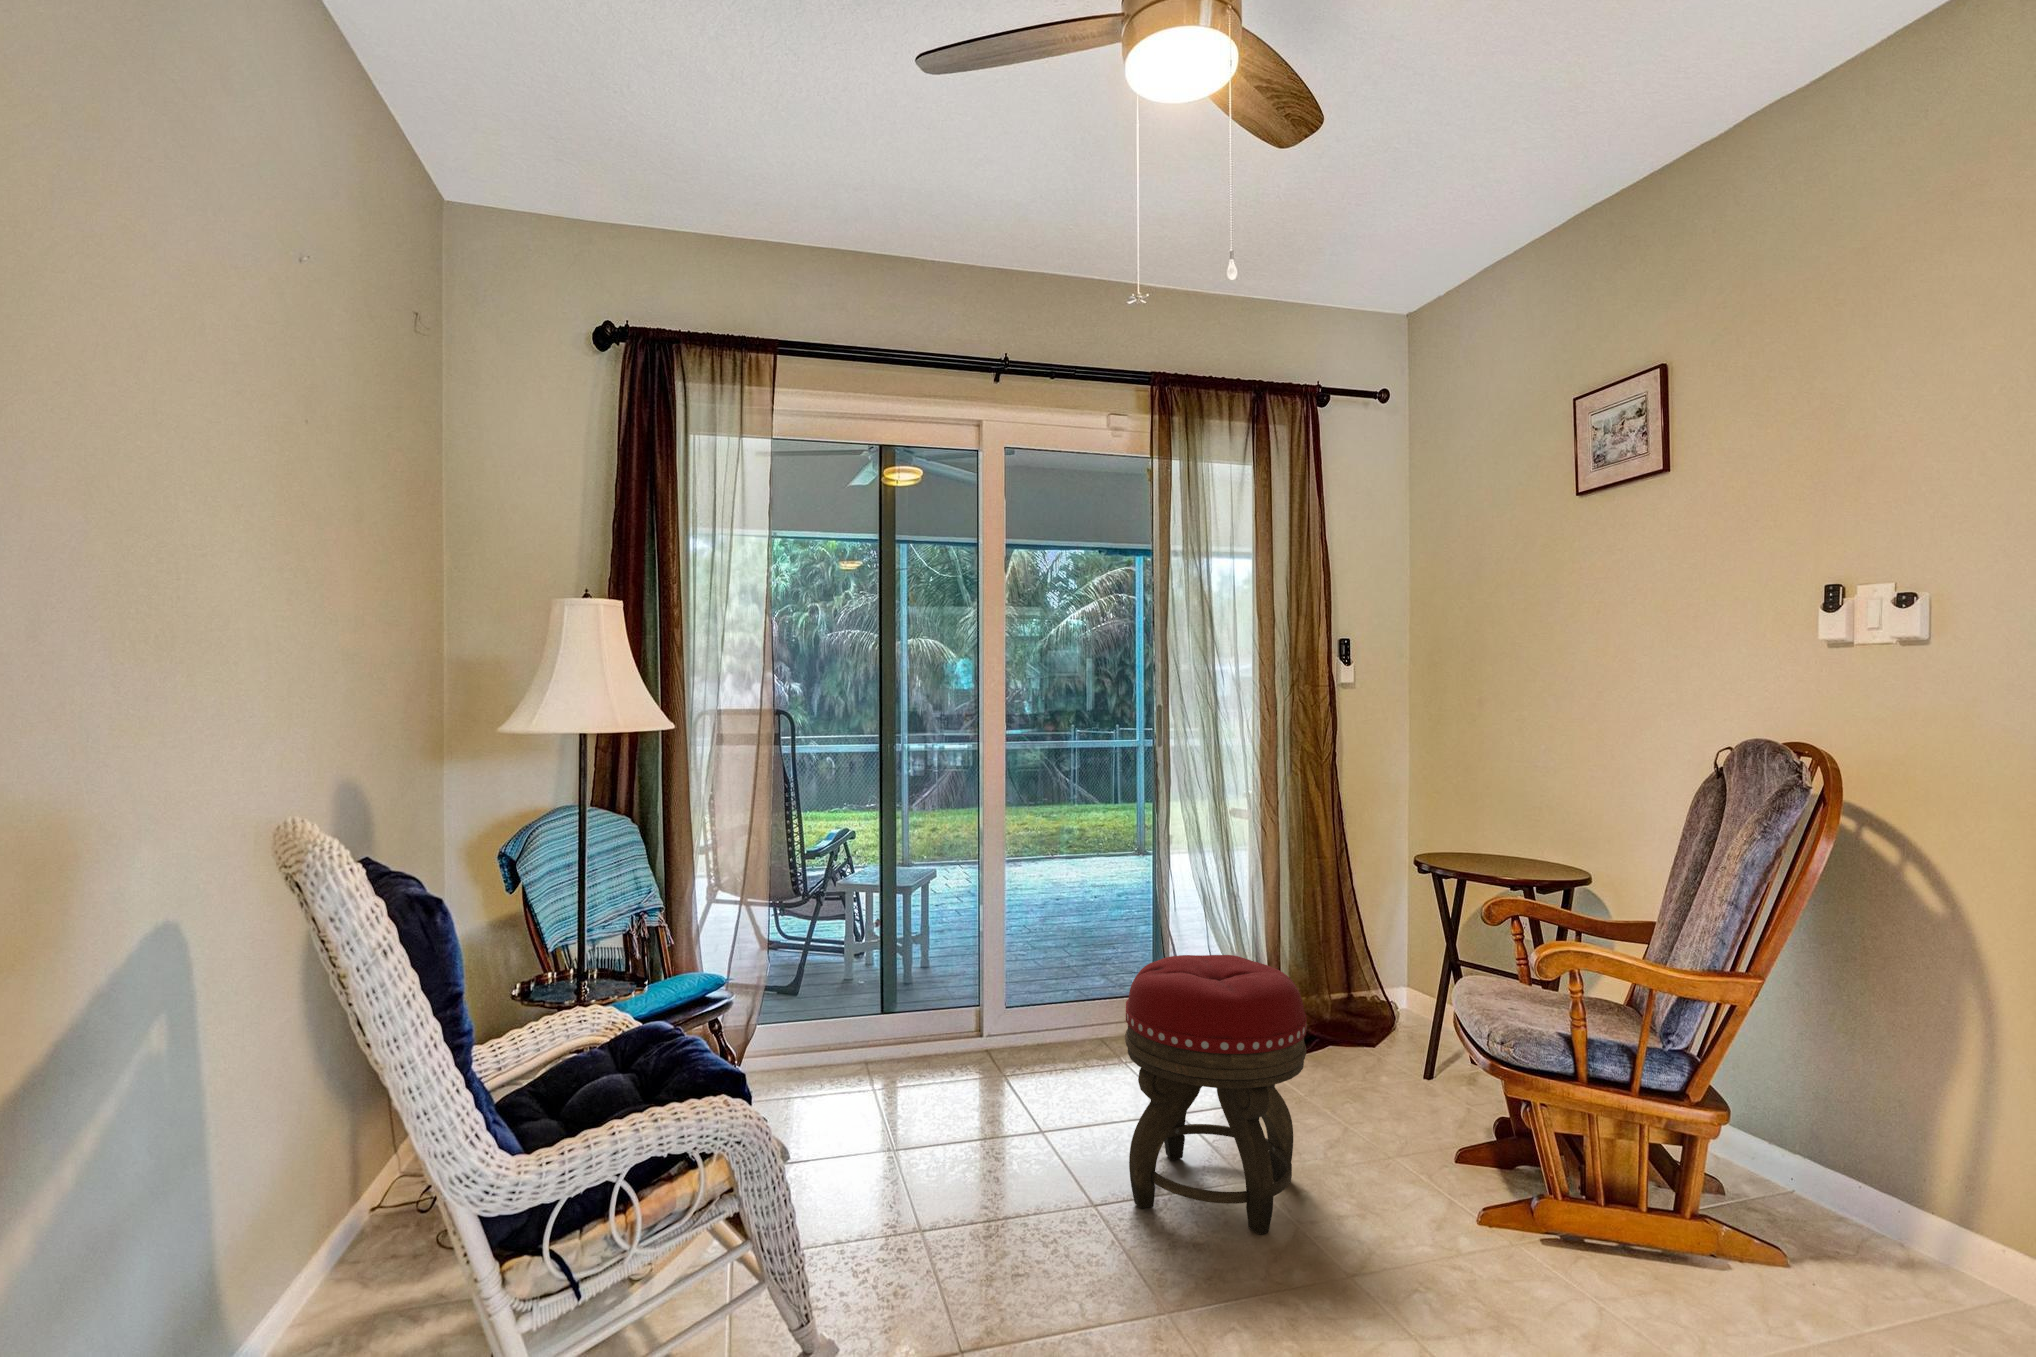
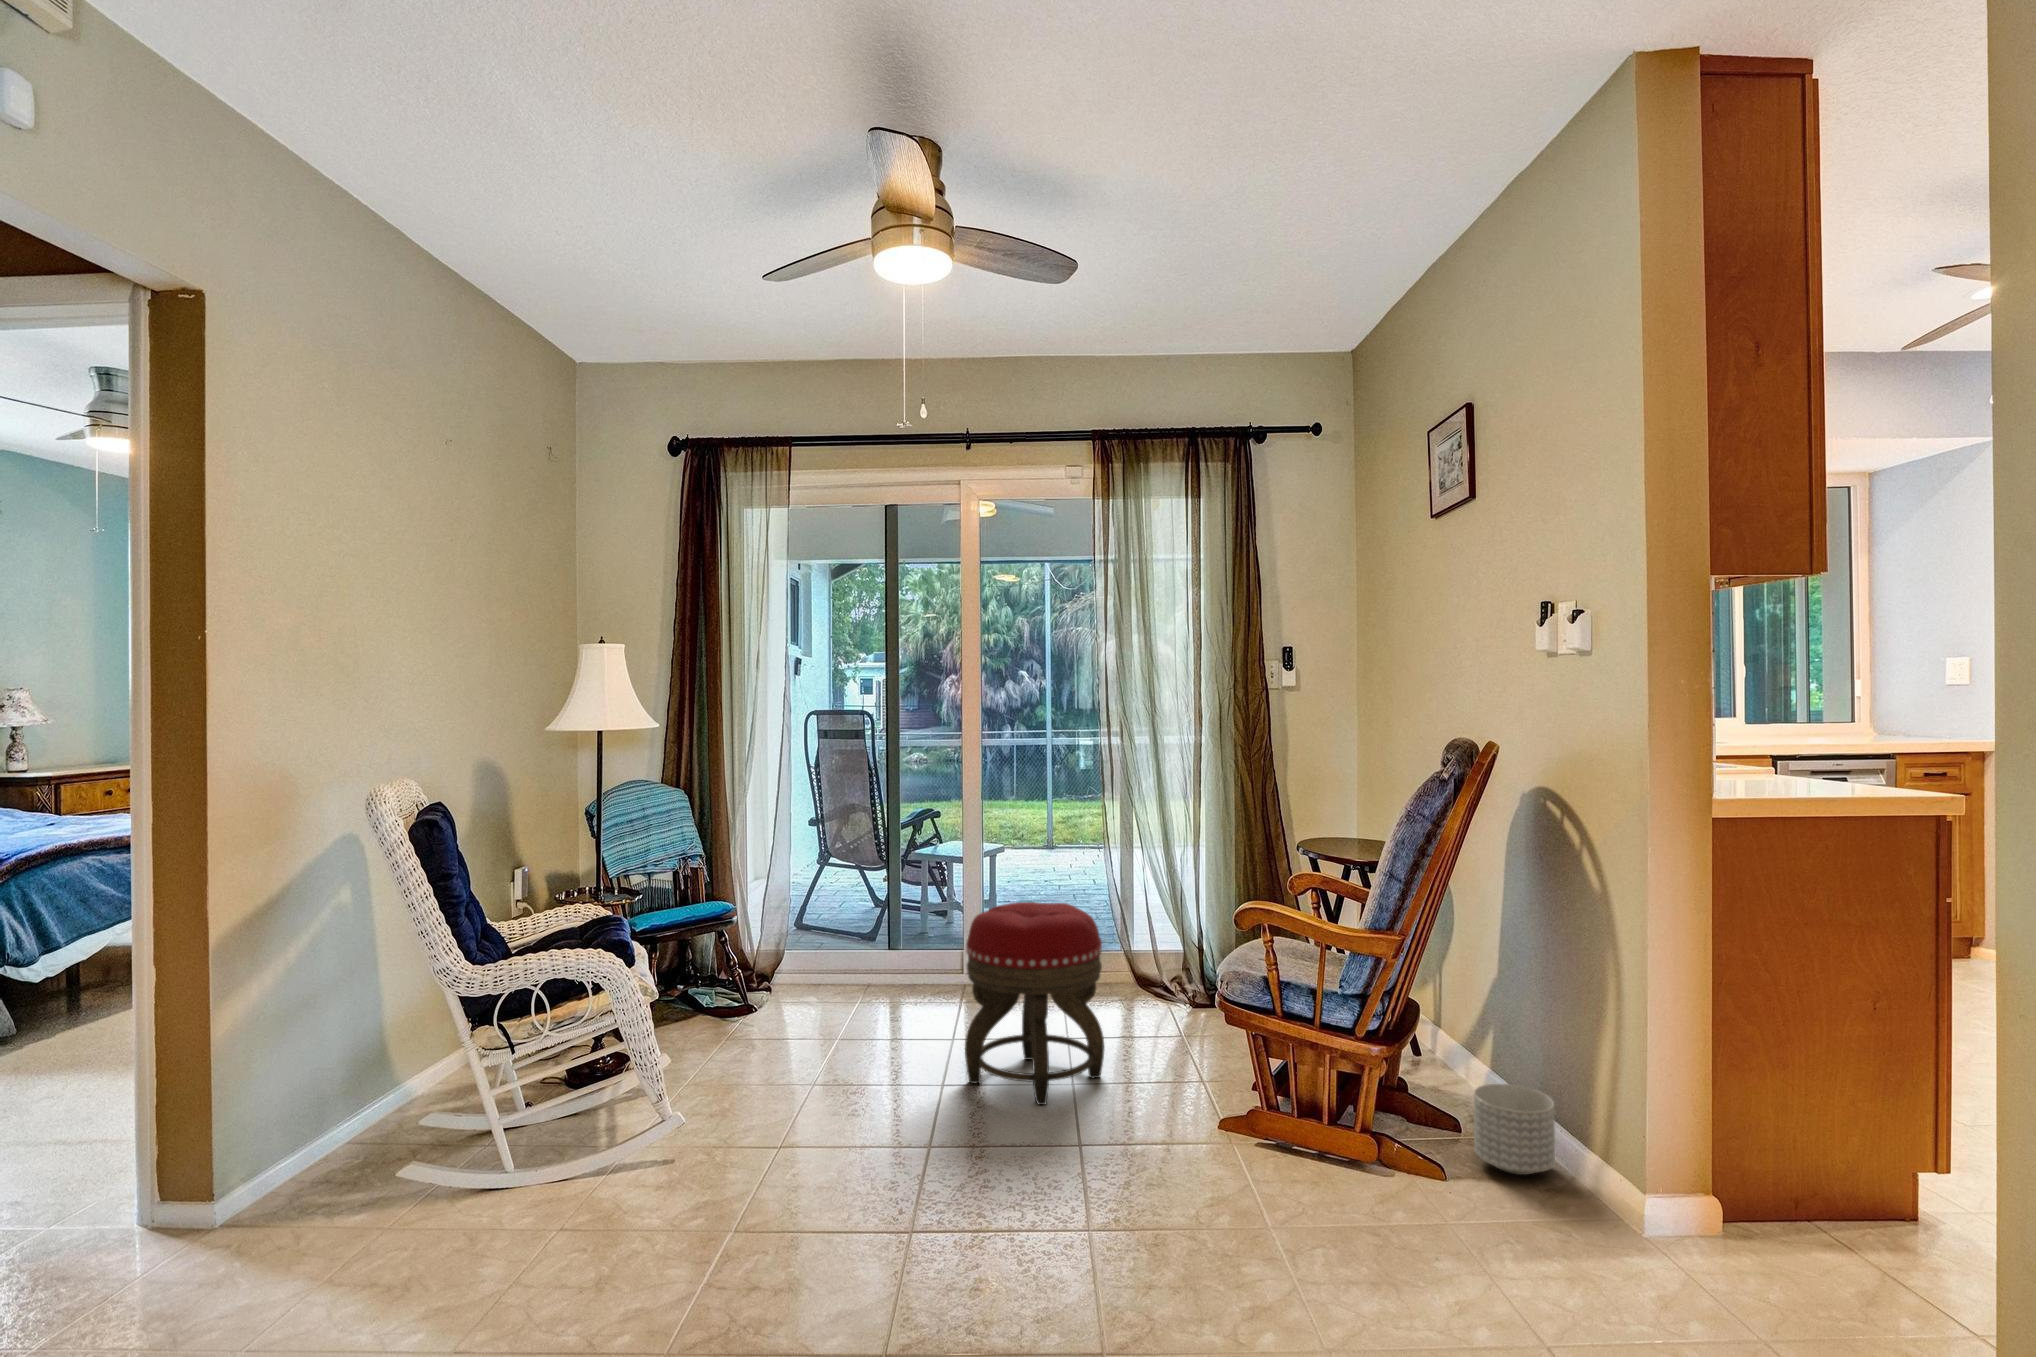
planter: none [1817,1155,1932,1270] -> present [1474,1084,1555,1175]

